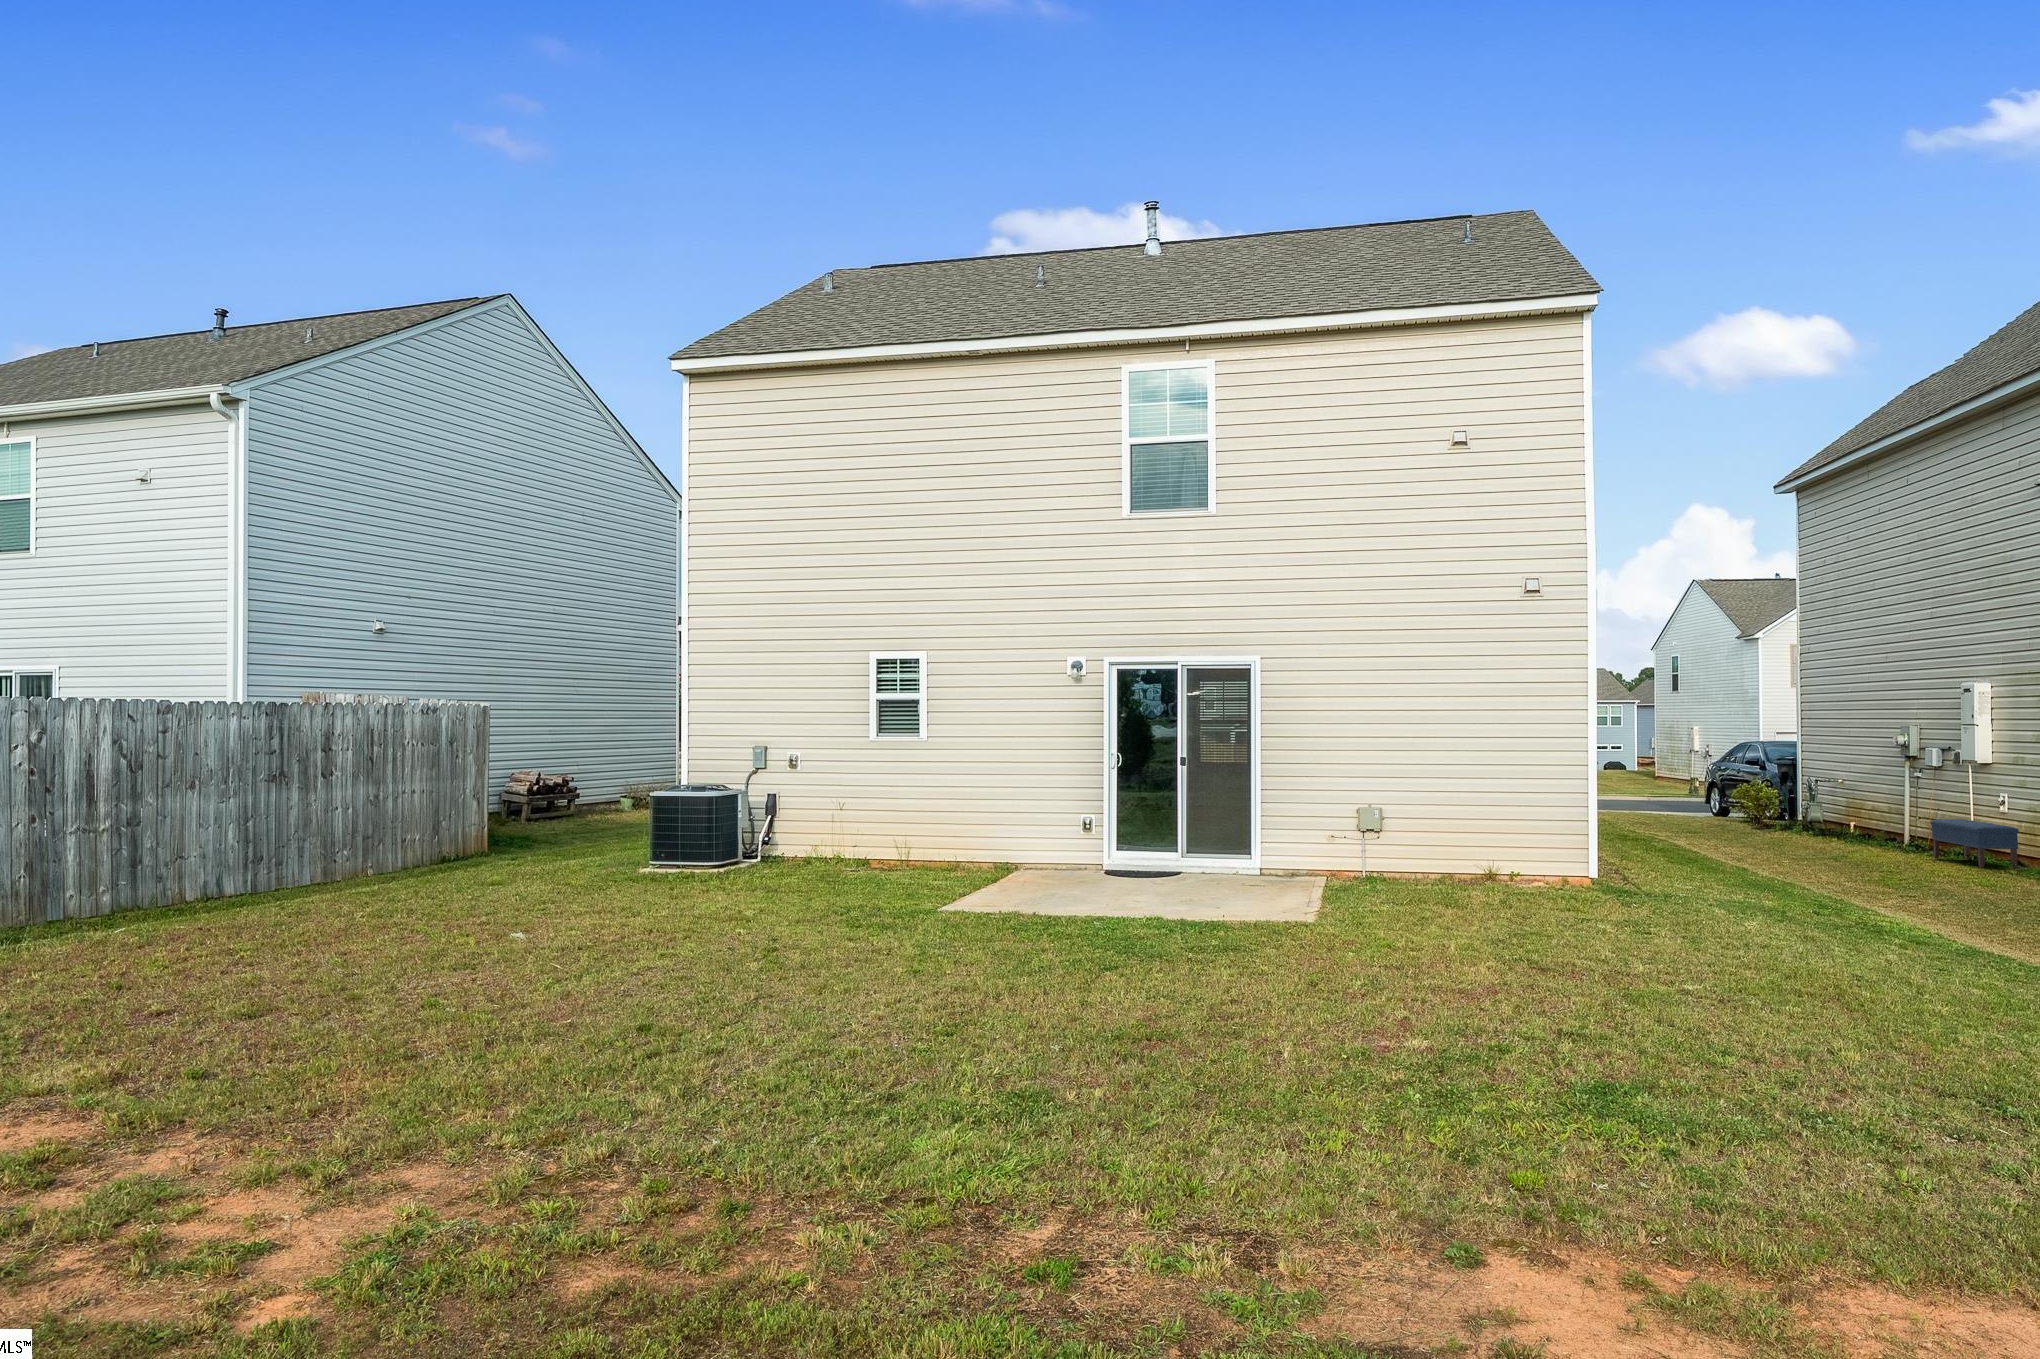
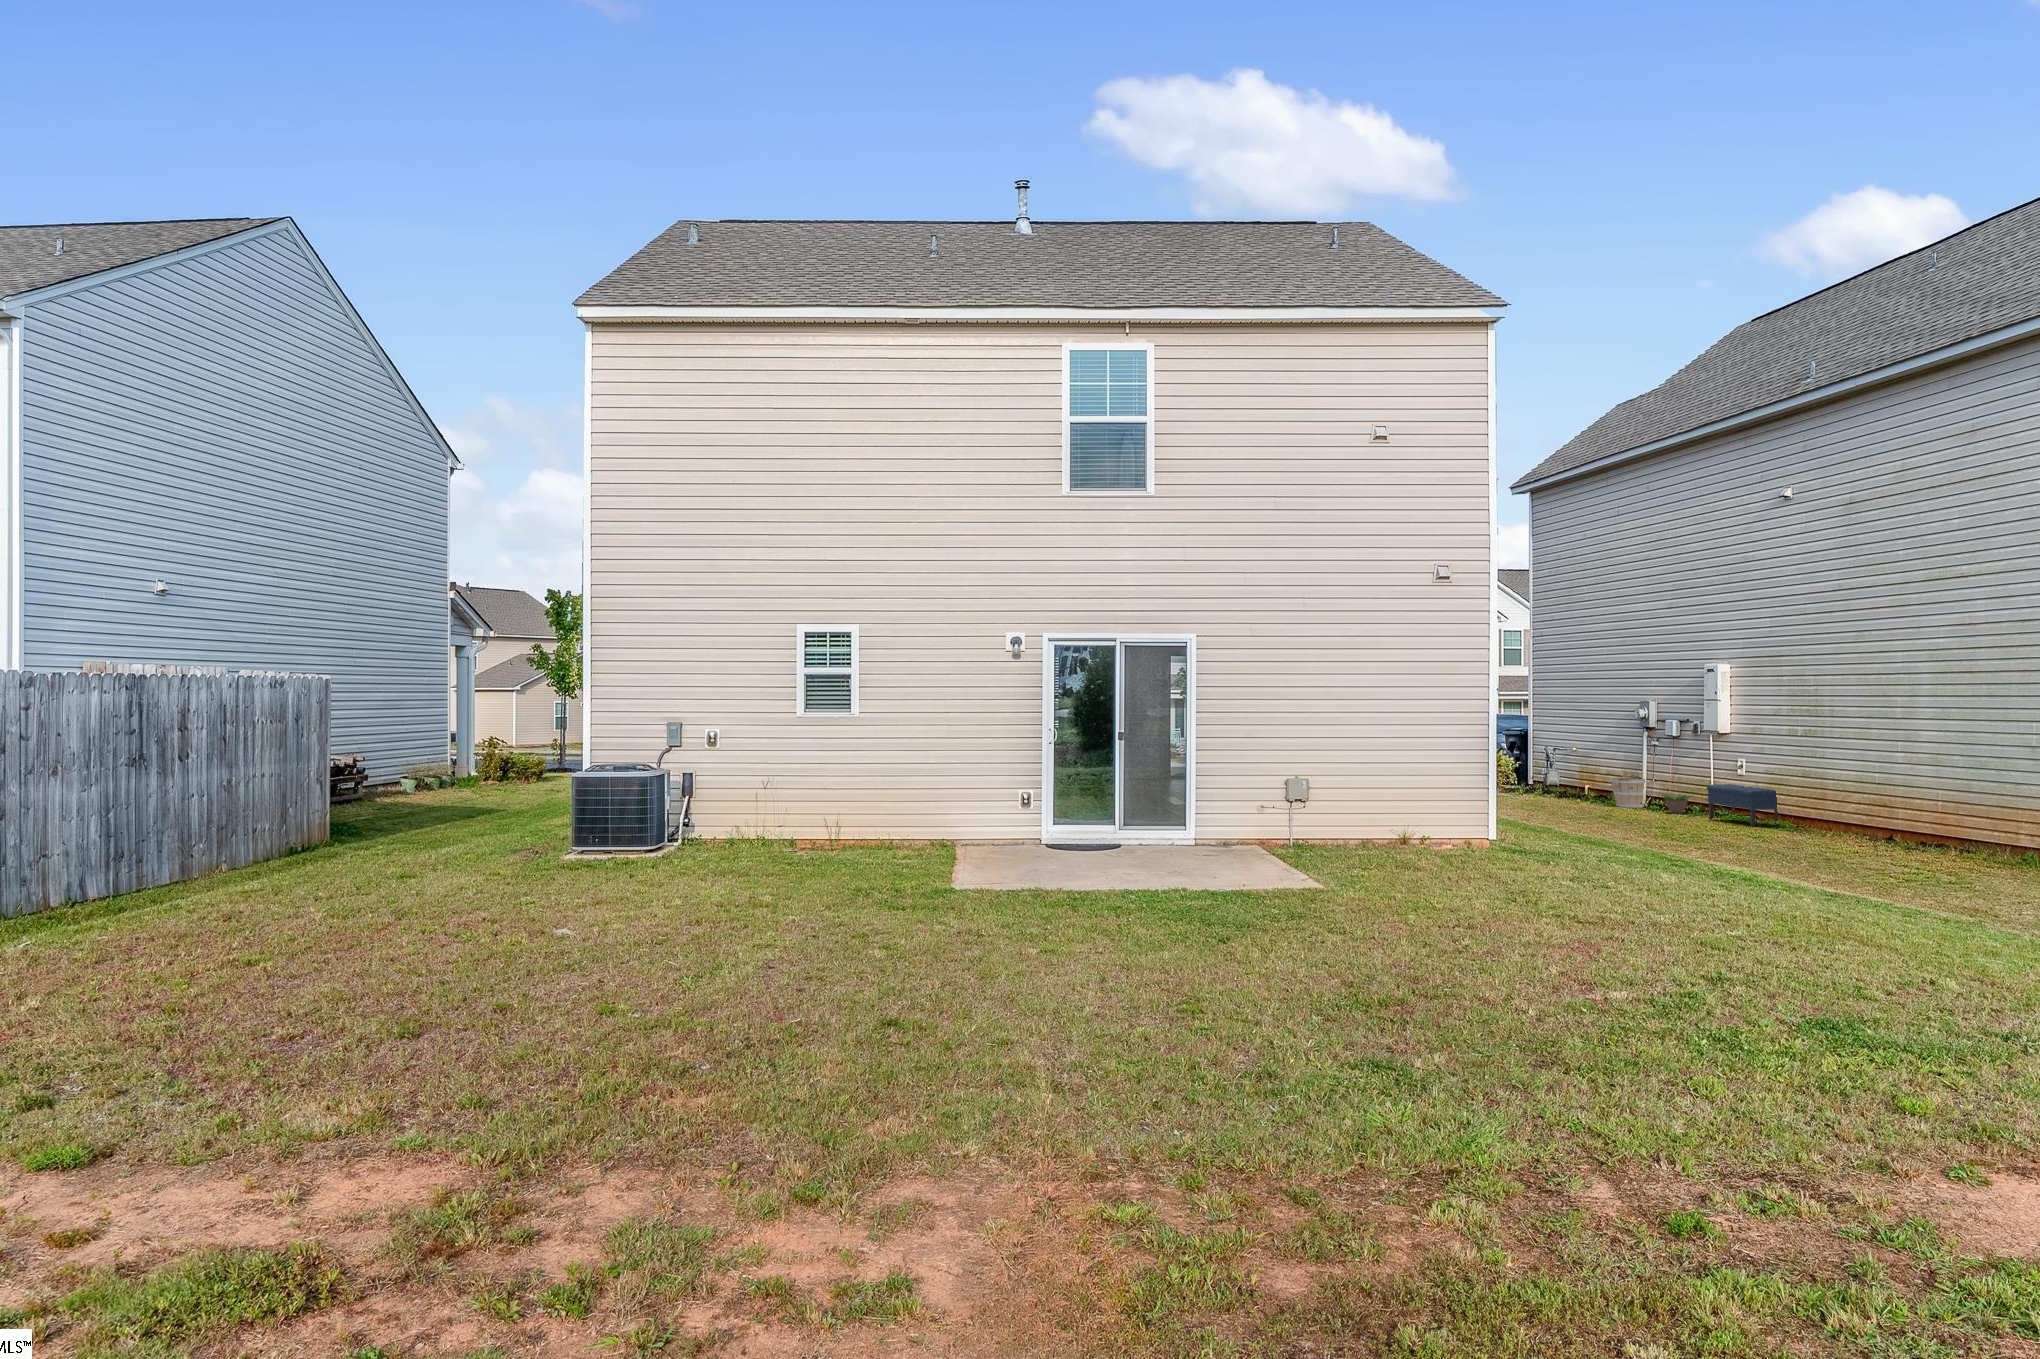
wooden bucket: none [1828,808,1875,844] -> present [1611,776,1646,808]
decorative plant: none [1875,826,1924,851] -> present [1659,793,1694,814]

